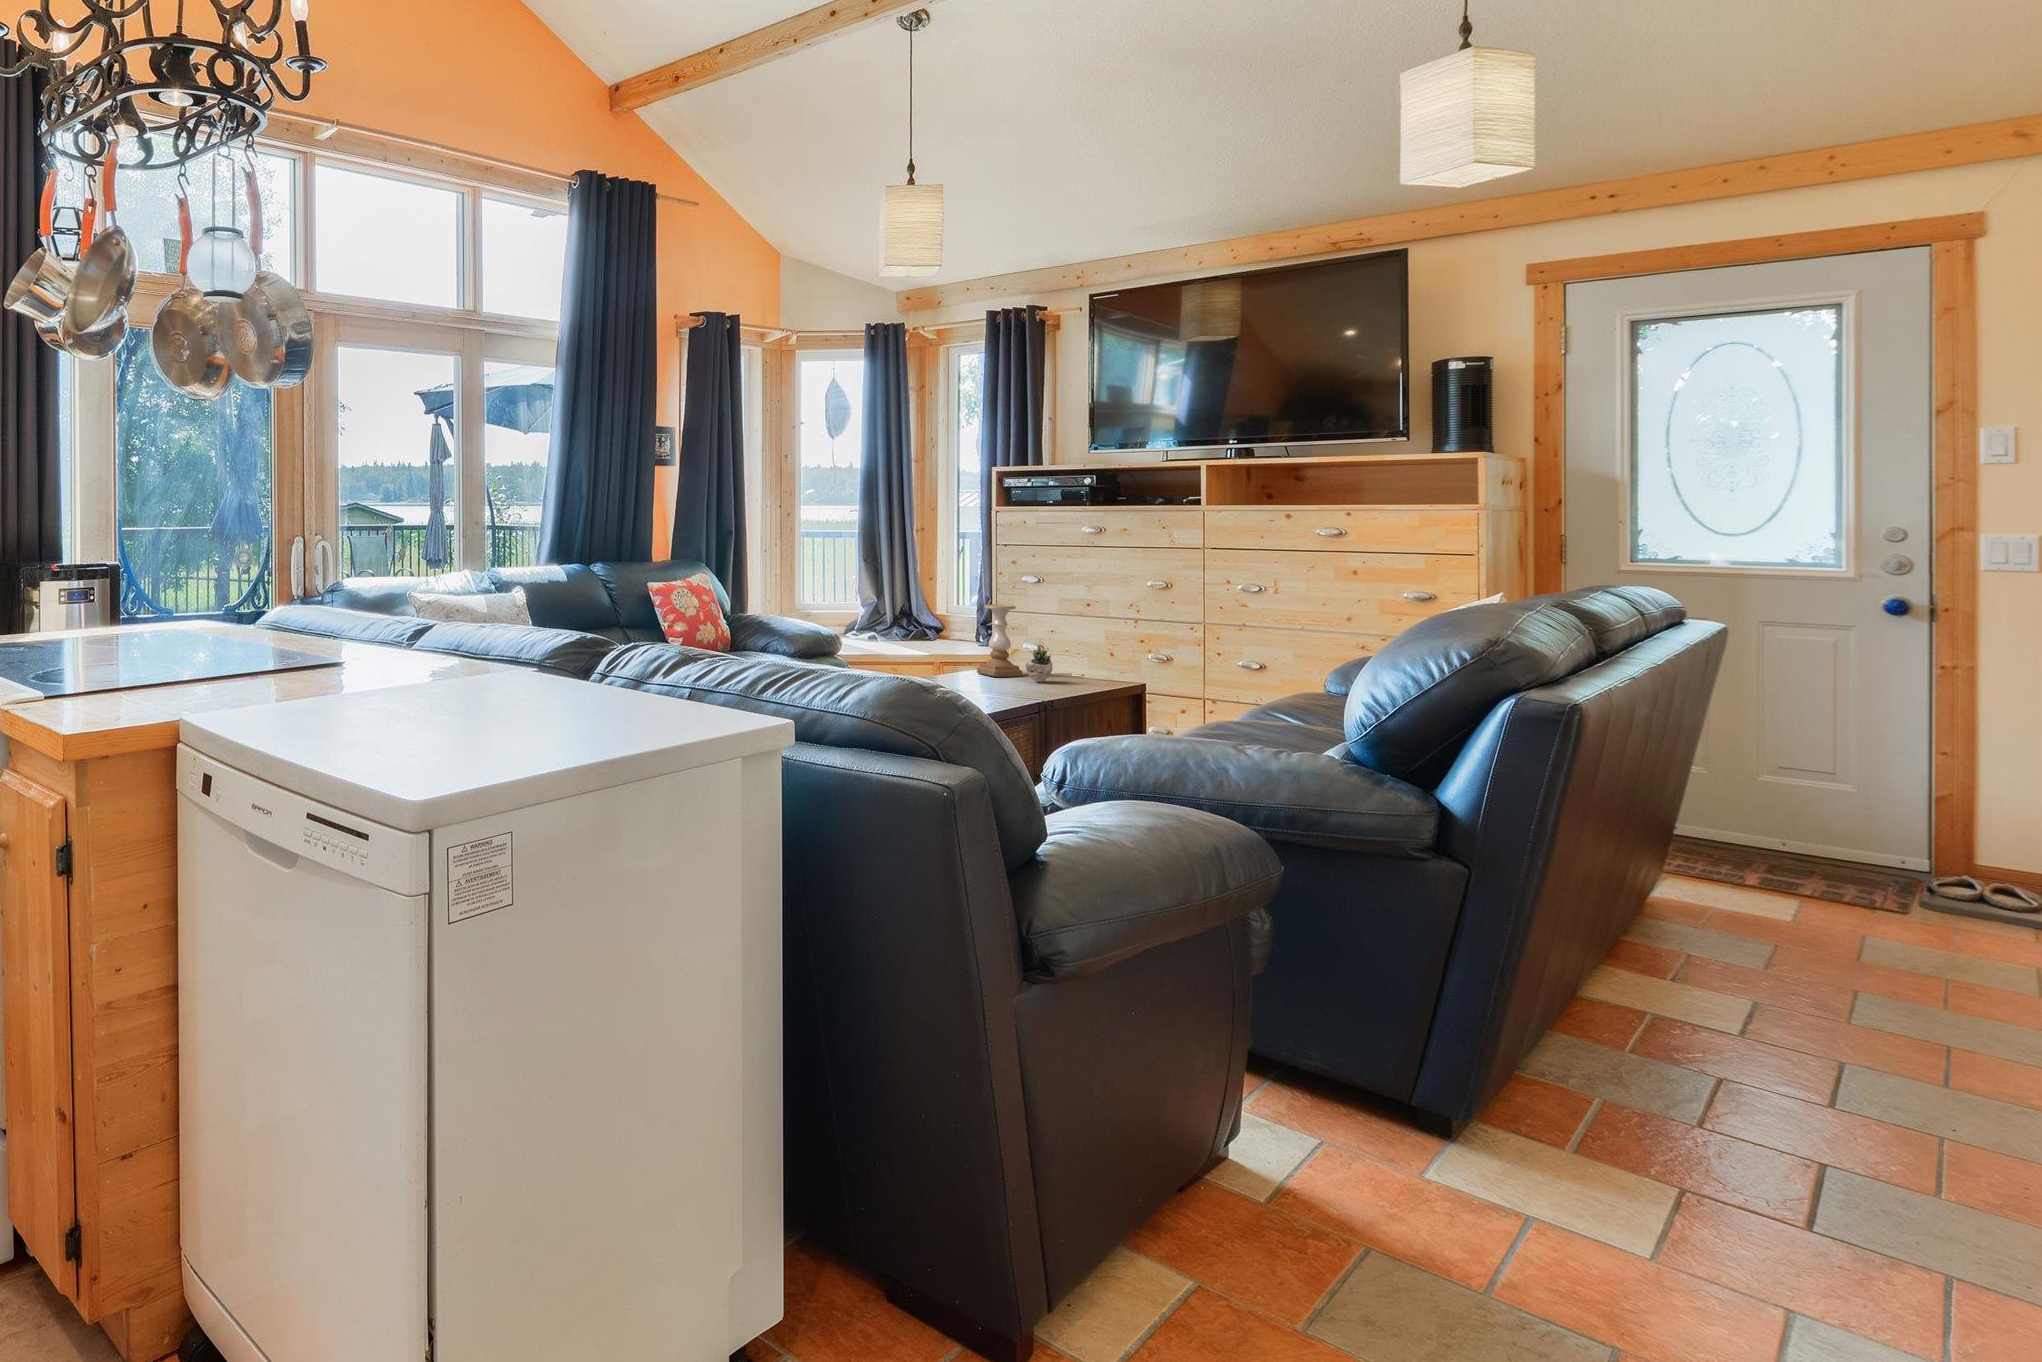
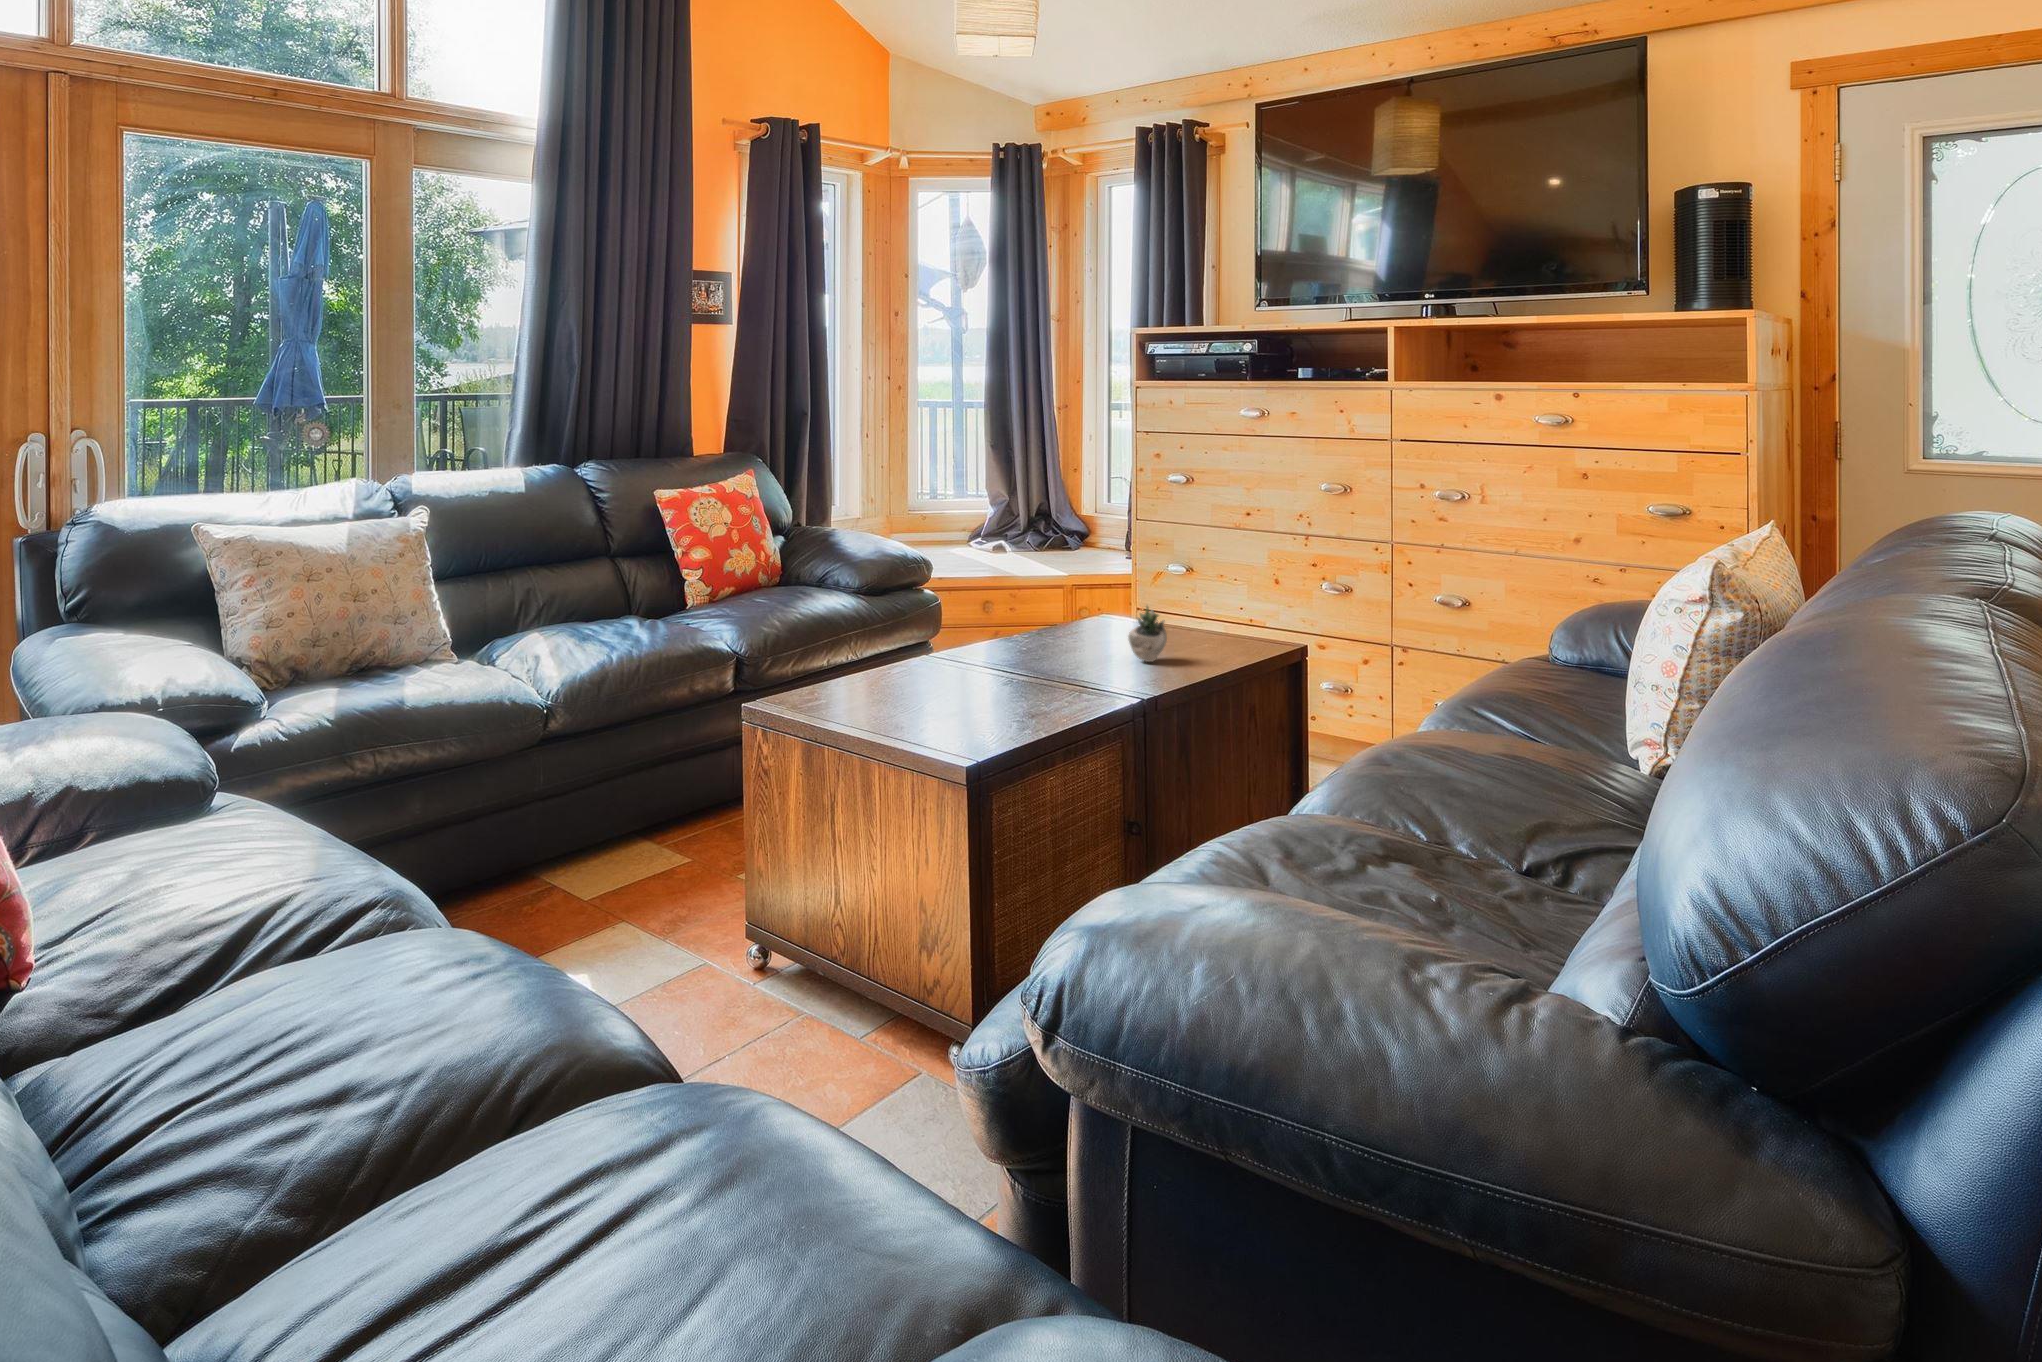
candle holder: present [977,604,1022,677] -> none [1067,537,1129,651]

